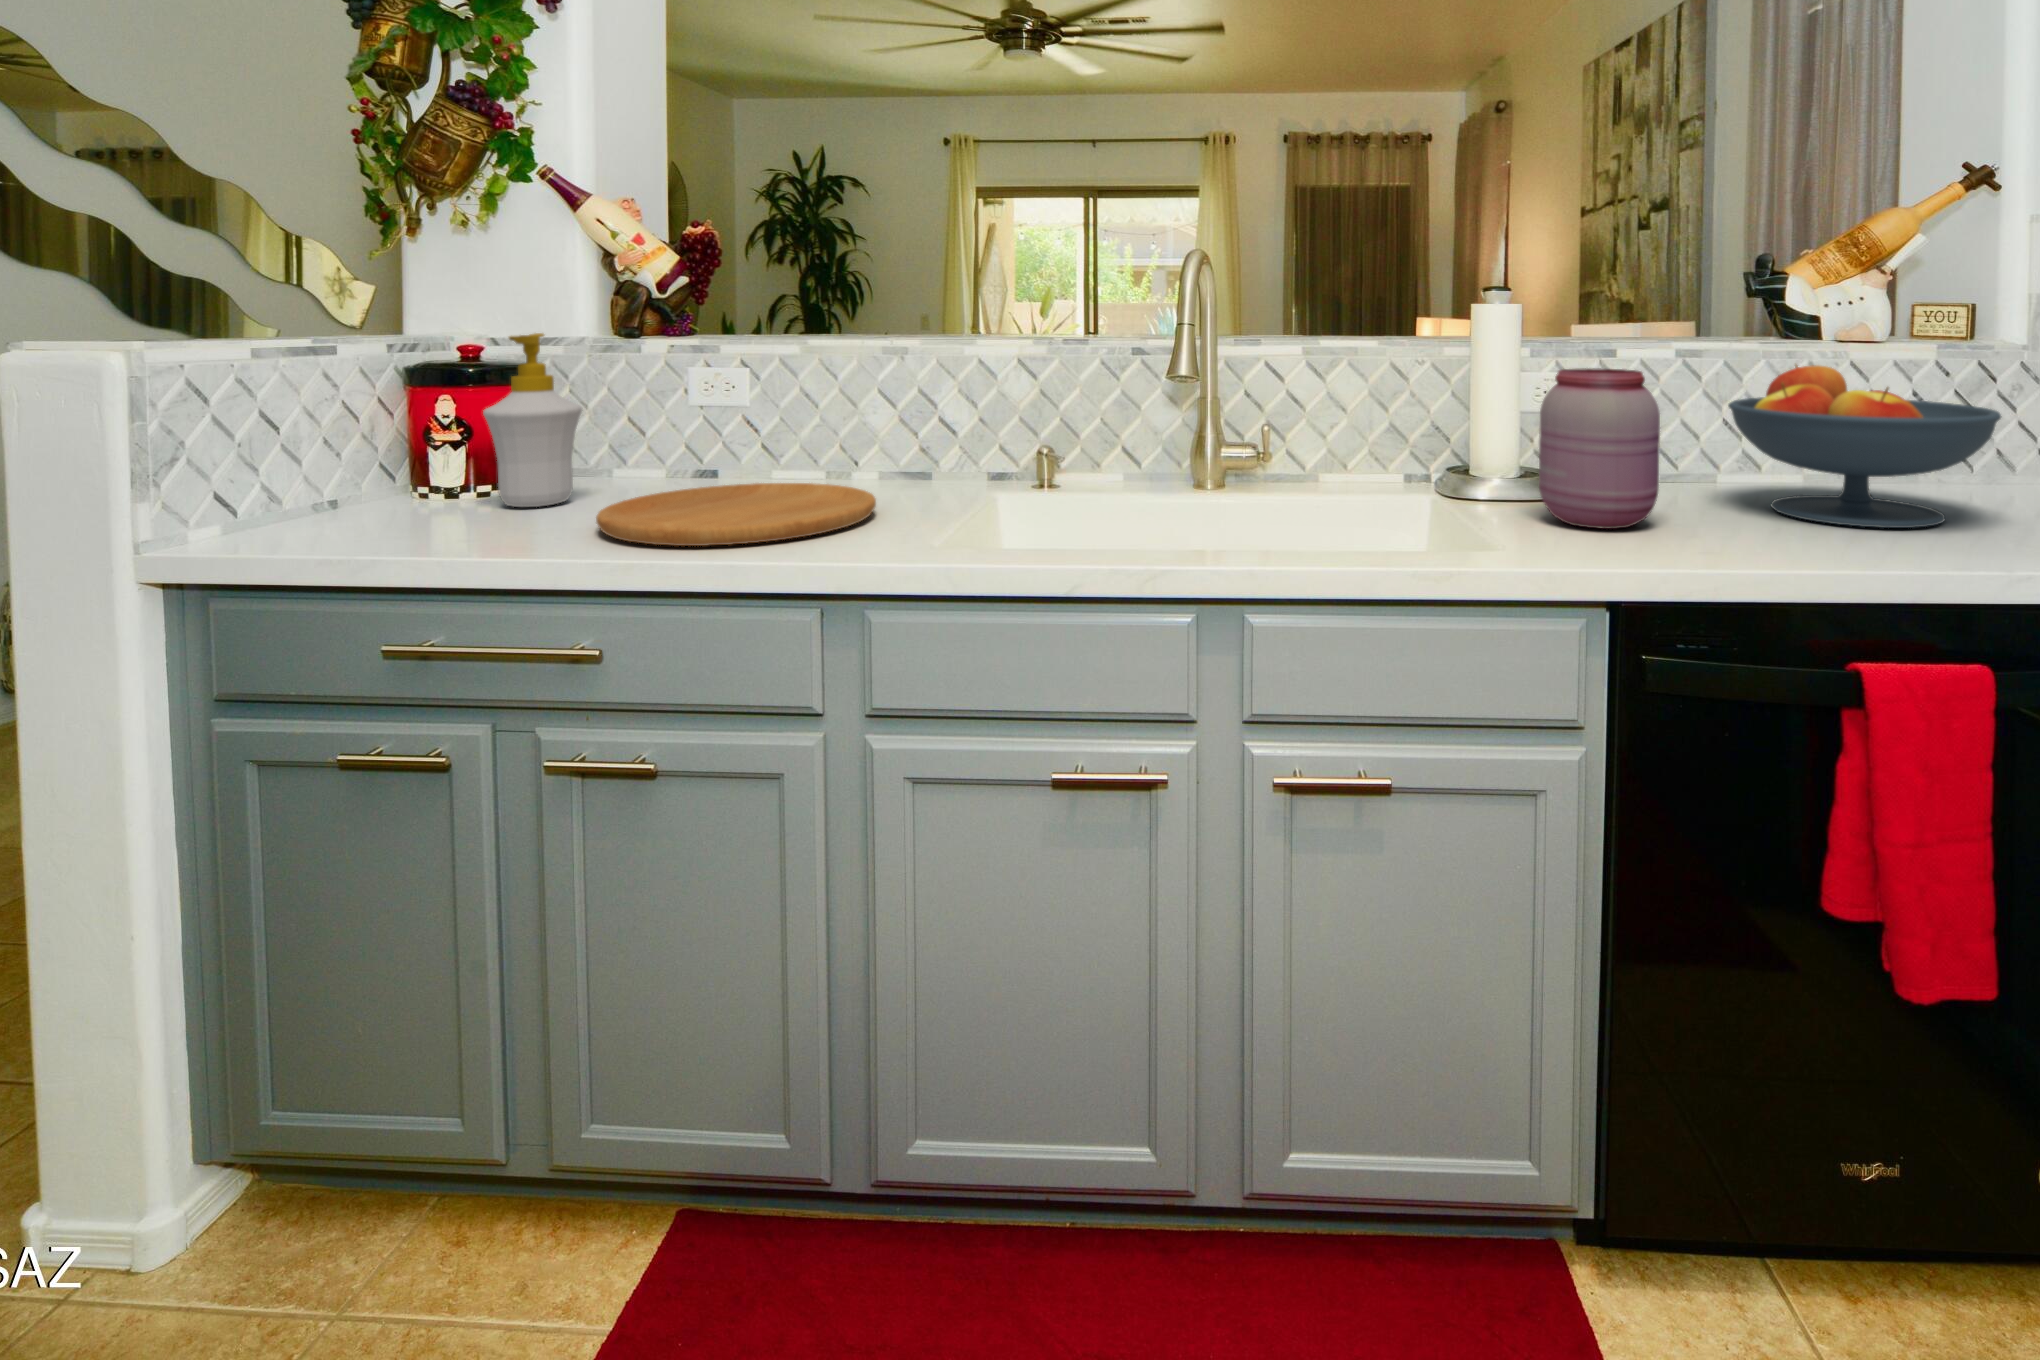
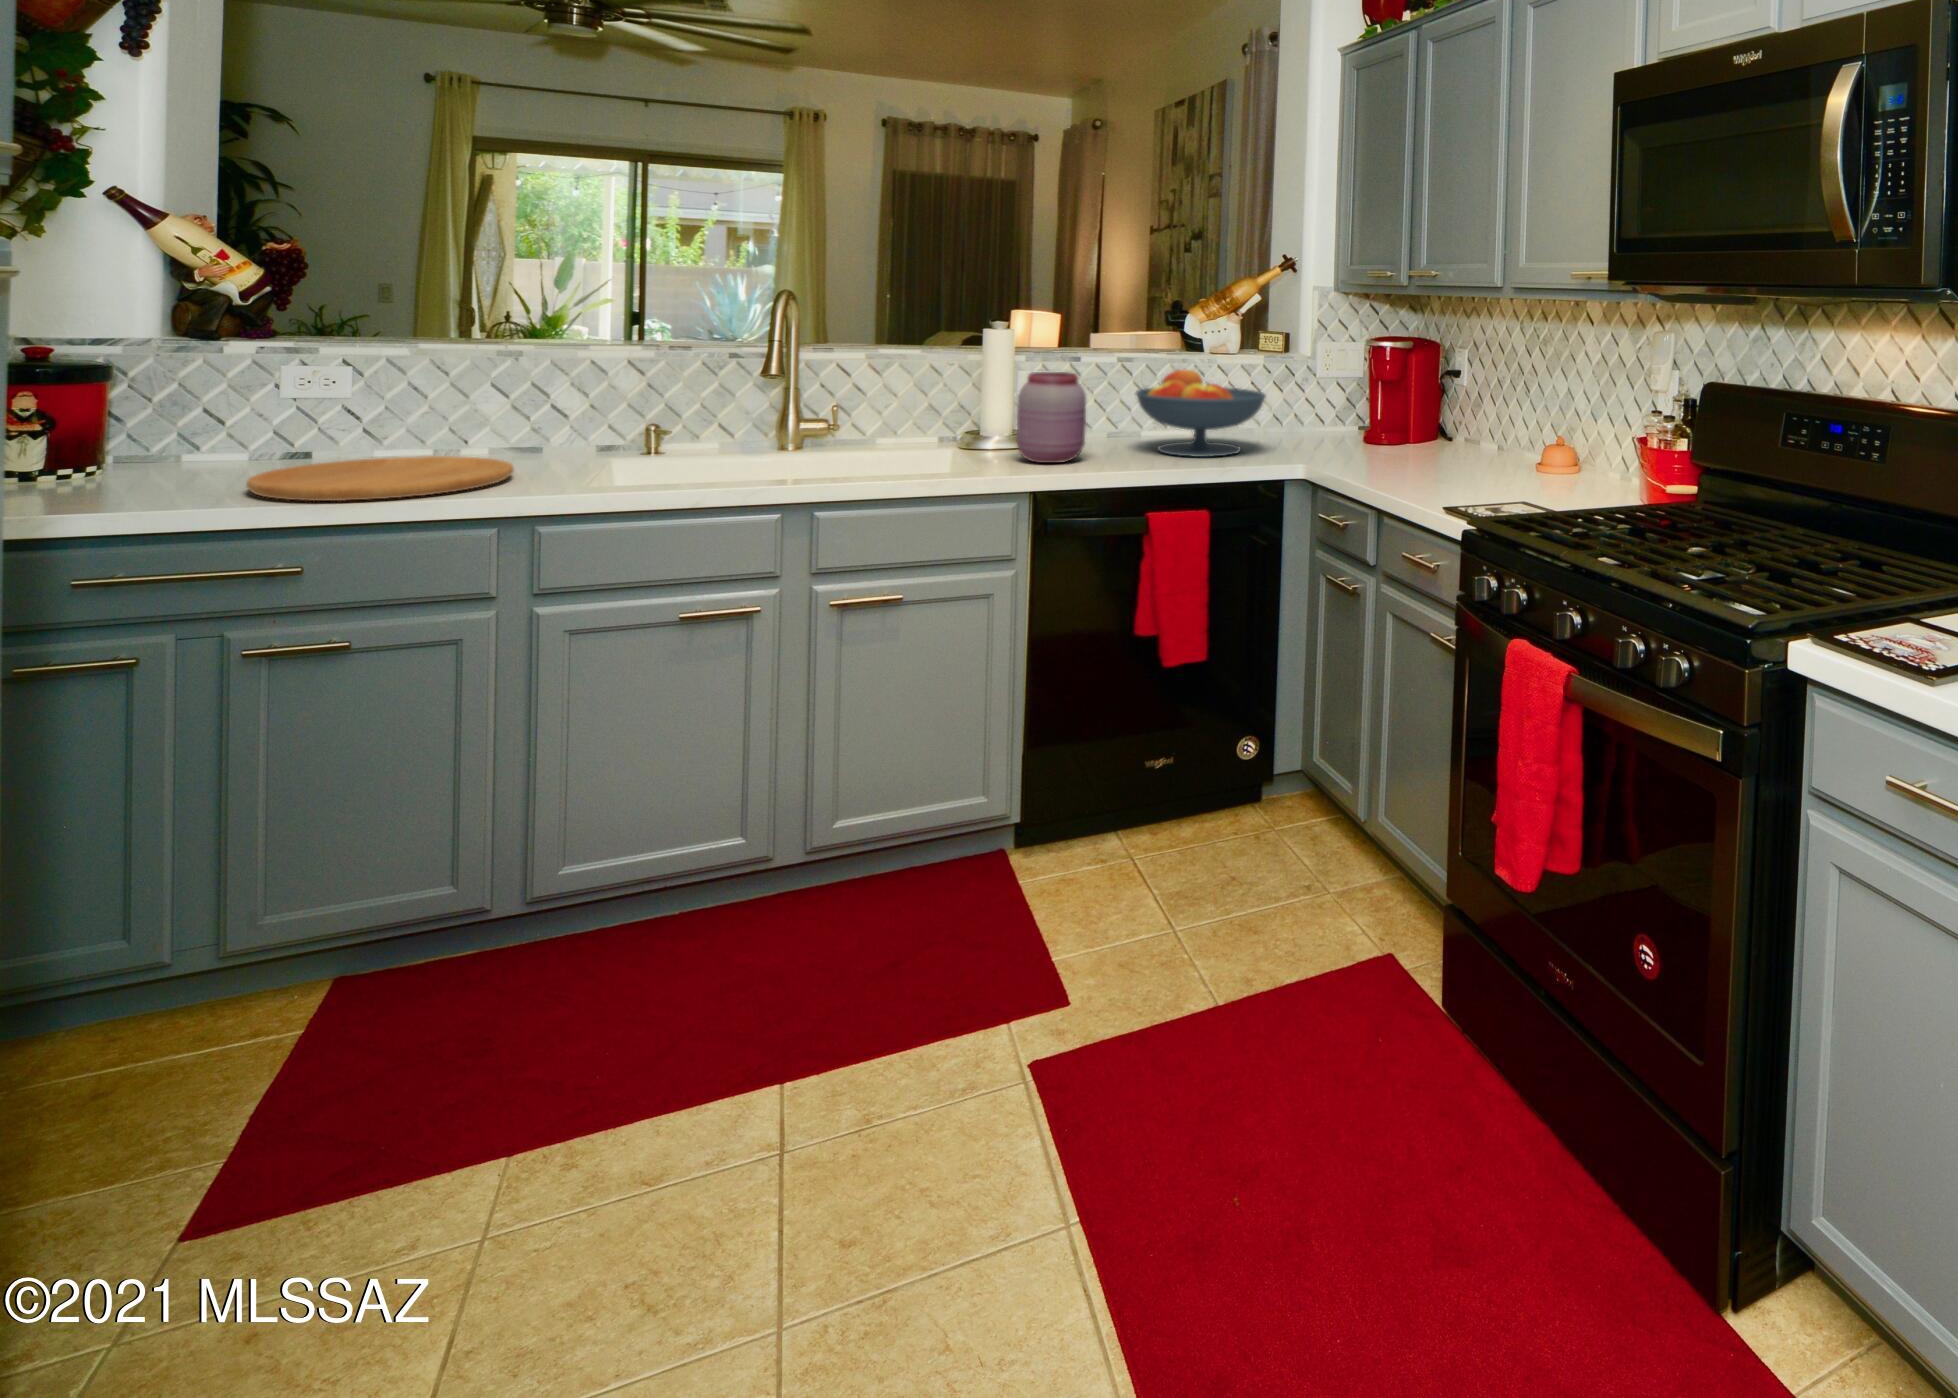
soap bottle: present [483,333,582,507] -> none [81,339,191,484]

